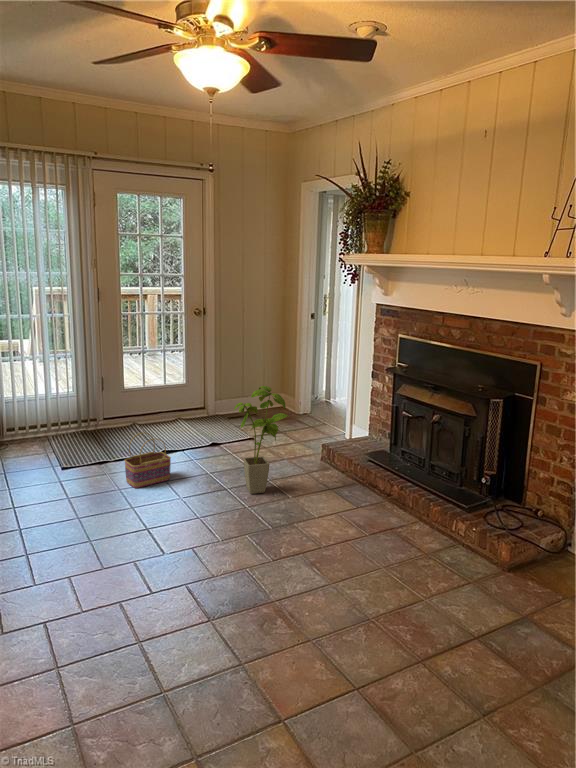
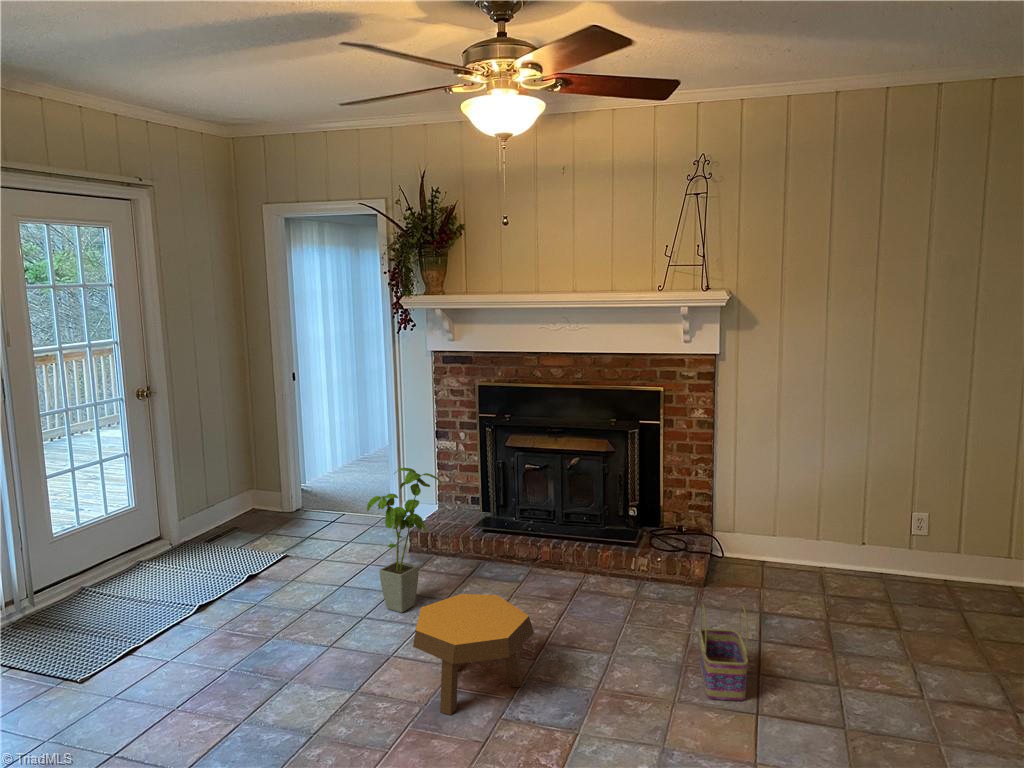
basket: present [125,432,171,488] -> present [699,604,748,701]
footstool: none [166,485,258,570] -> present [413,594,534,715]

